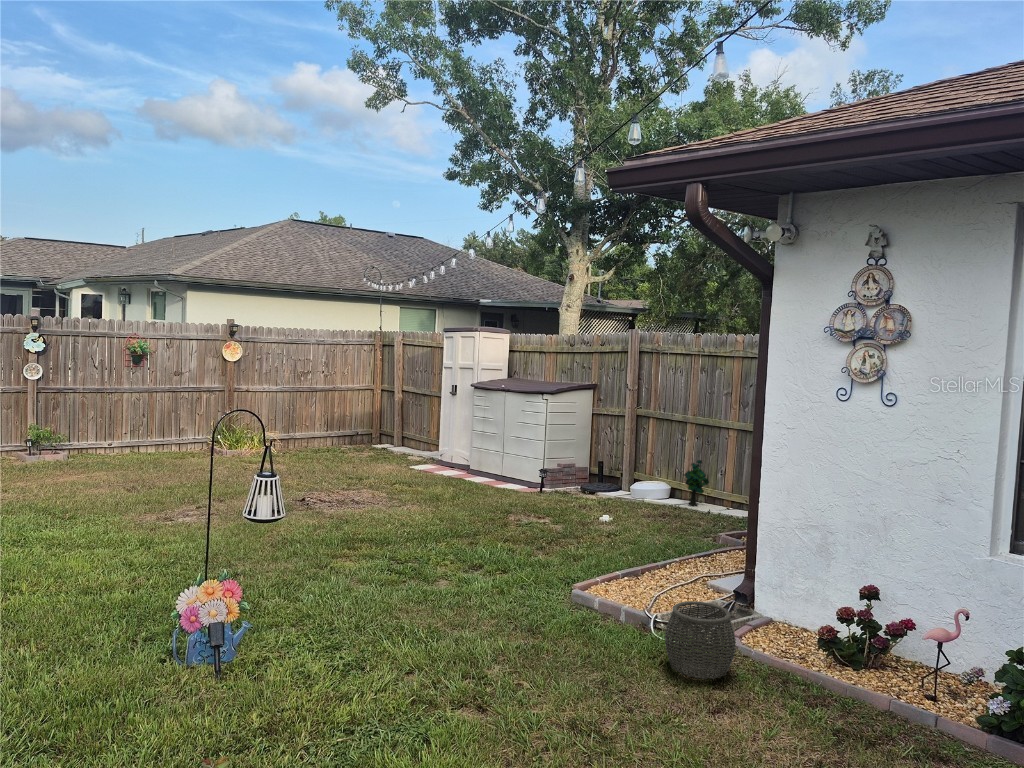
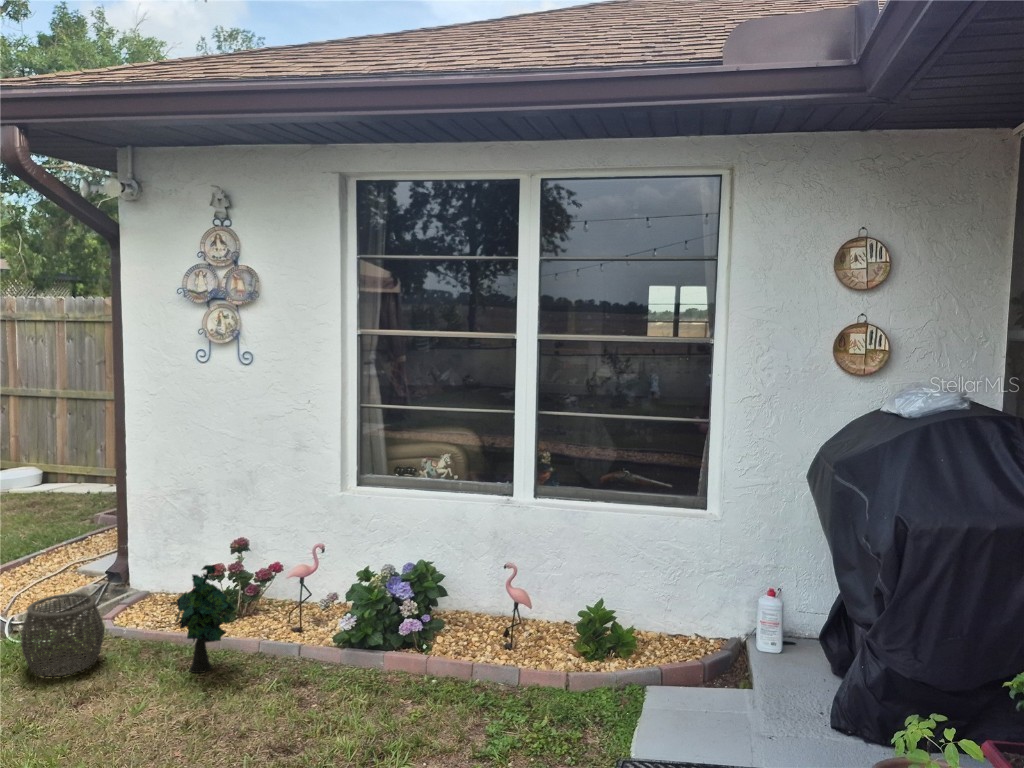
decorative plant: present [684,460,709,506] -> present [170,565,236,673]

